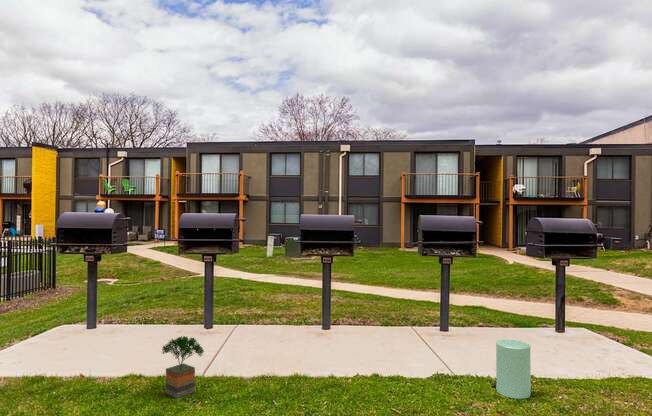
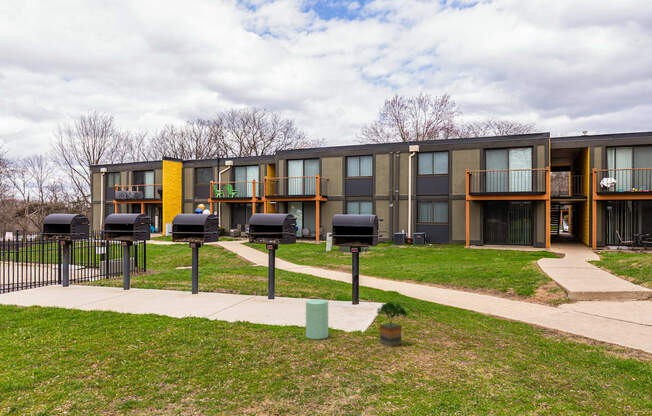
potted tree: present [162,336,204,398] -> present [377,302,407,346]

